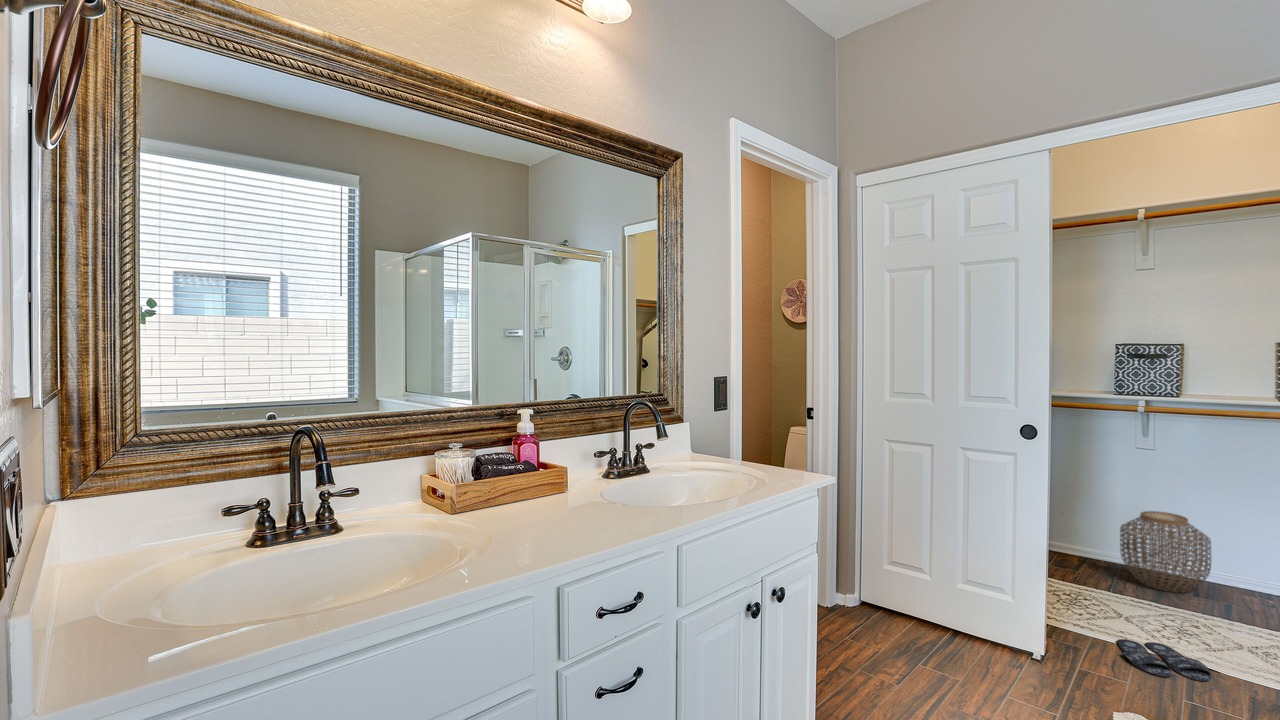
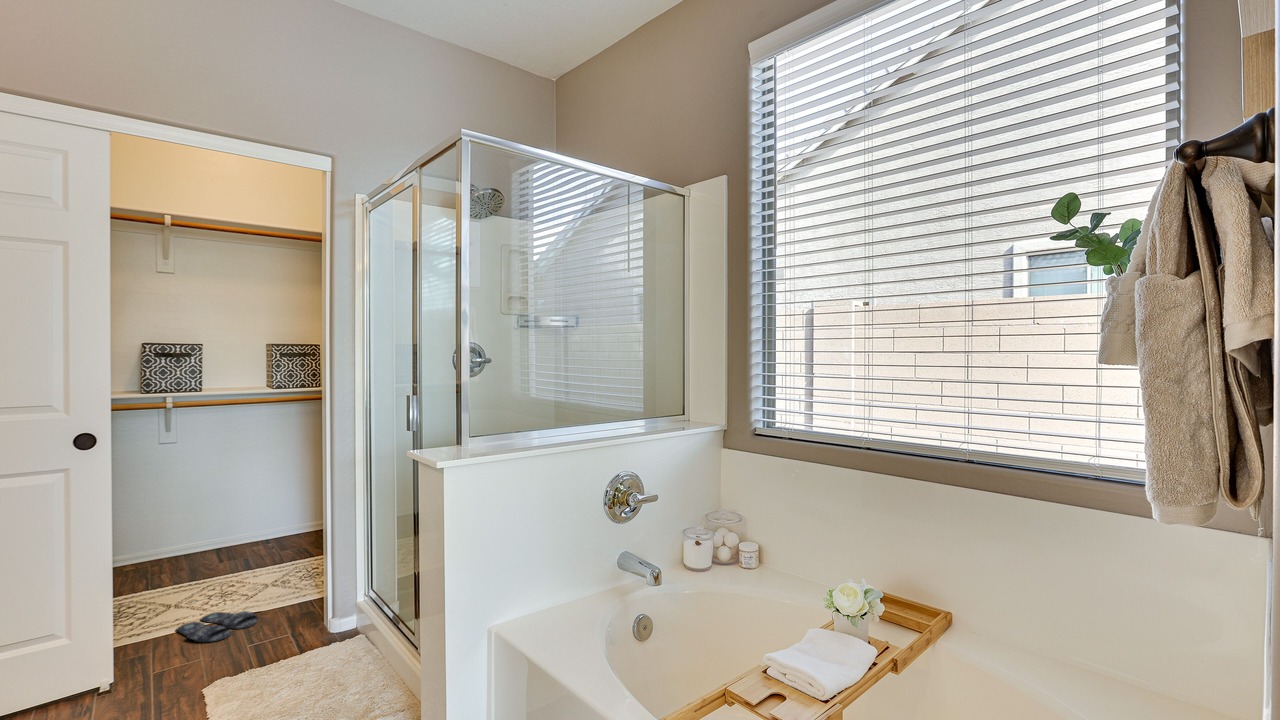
woven basket: present [1120,511,1211,593] -> none [153,497,232,570]

